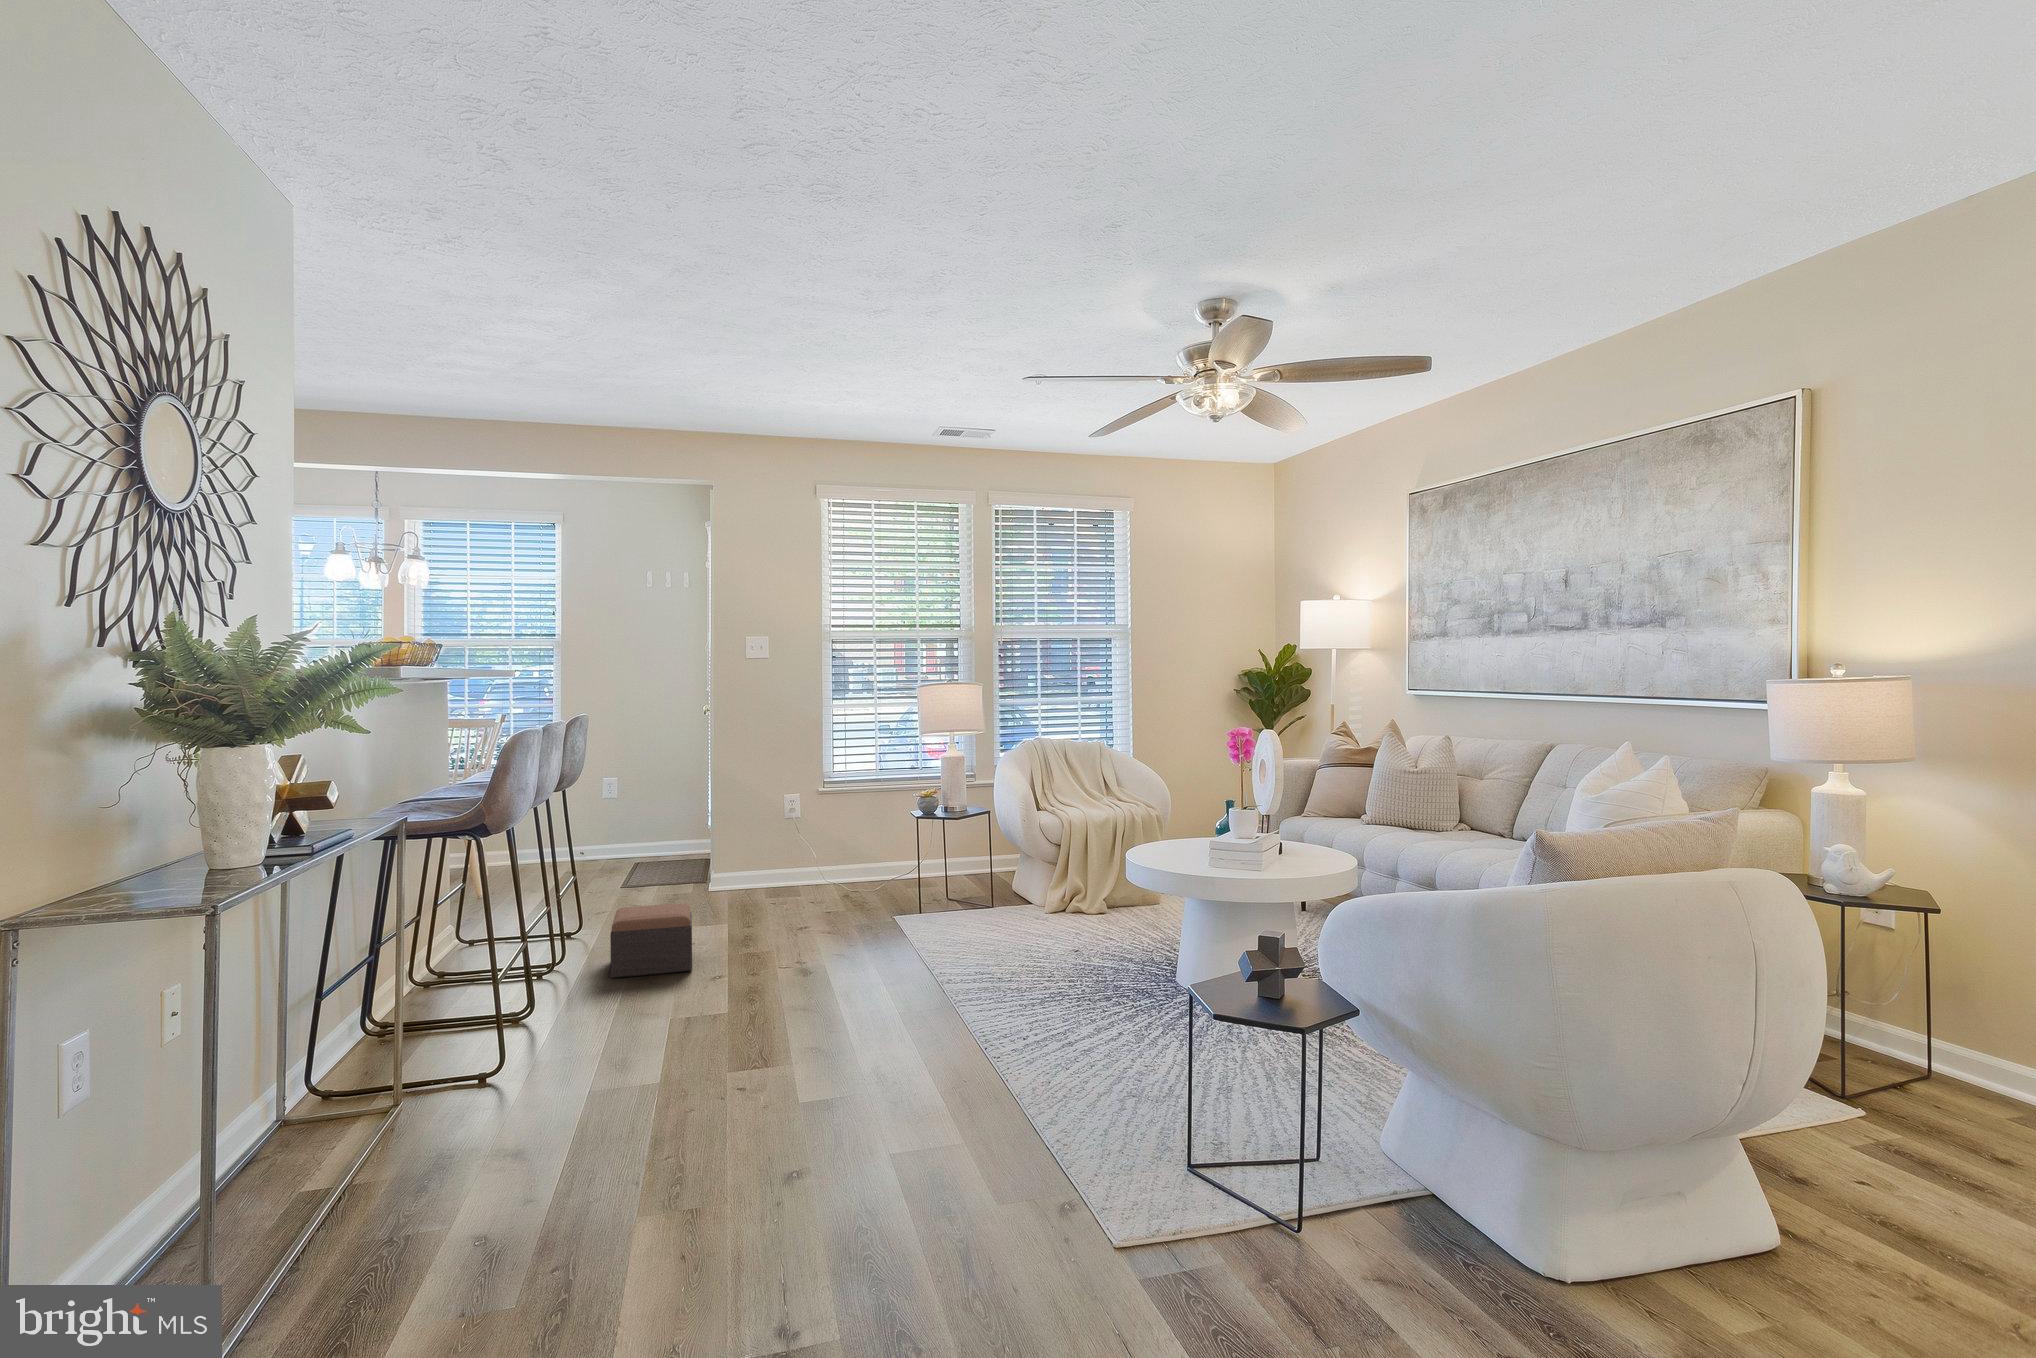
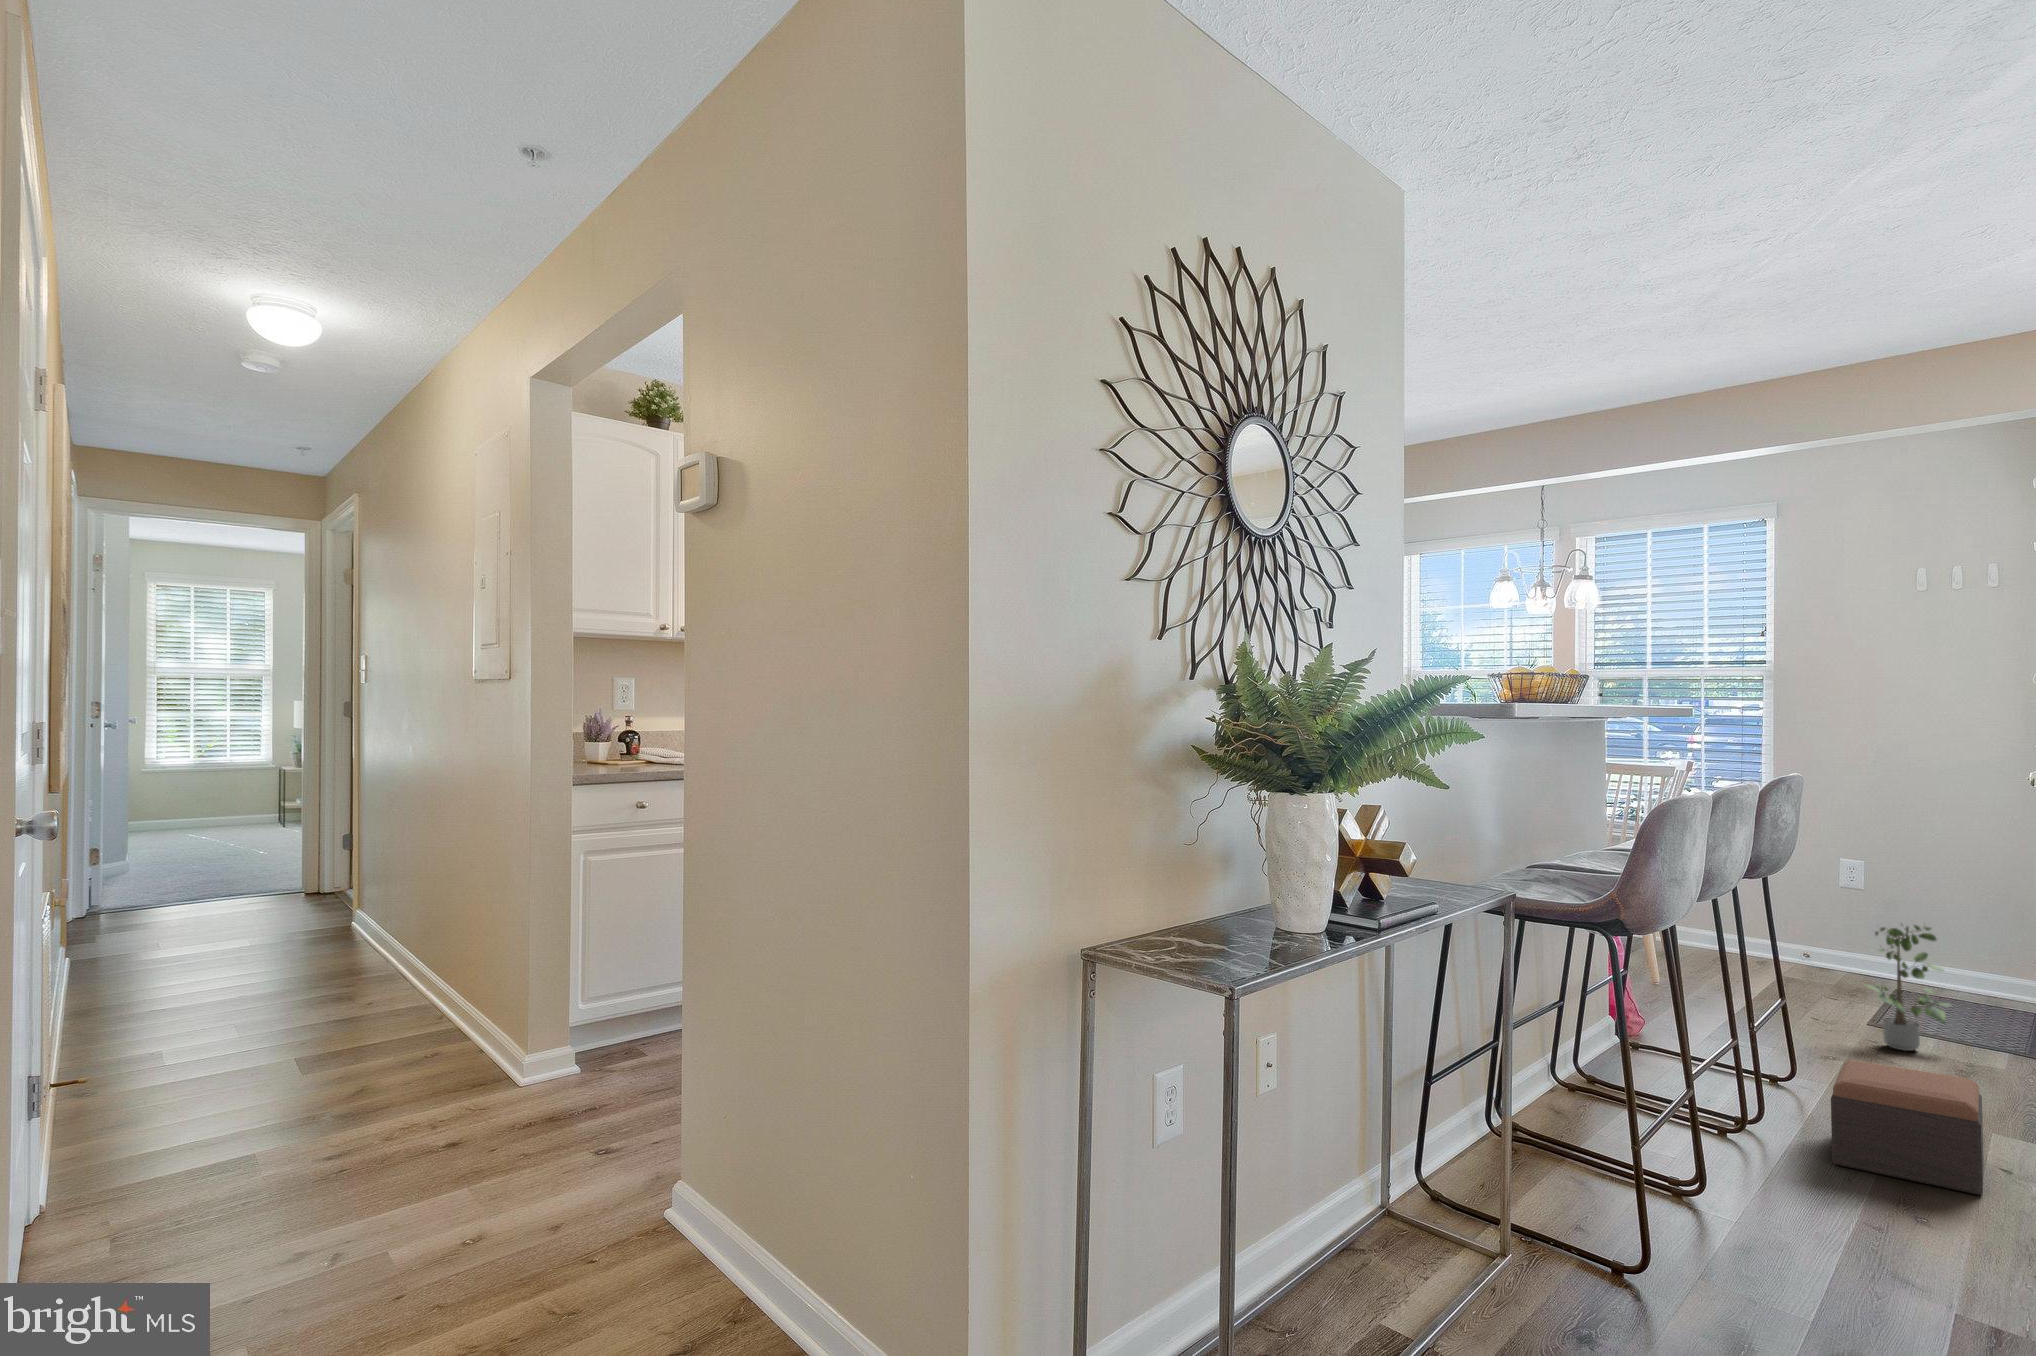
potted plant: none [623,812,676,902] -> present [1866,925,1951,1051]

